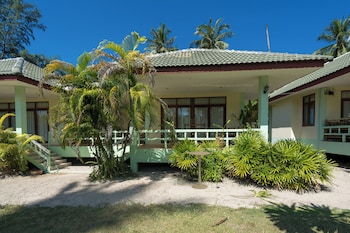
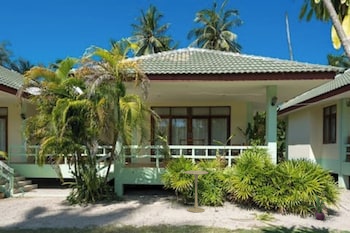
decorative plant: none [301,172,330,197] -> present [310,194,326,220]

